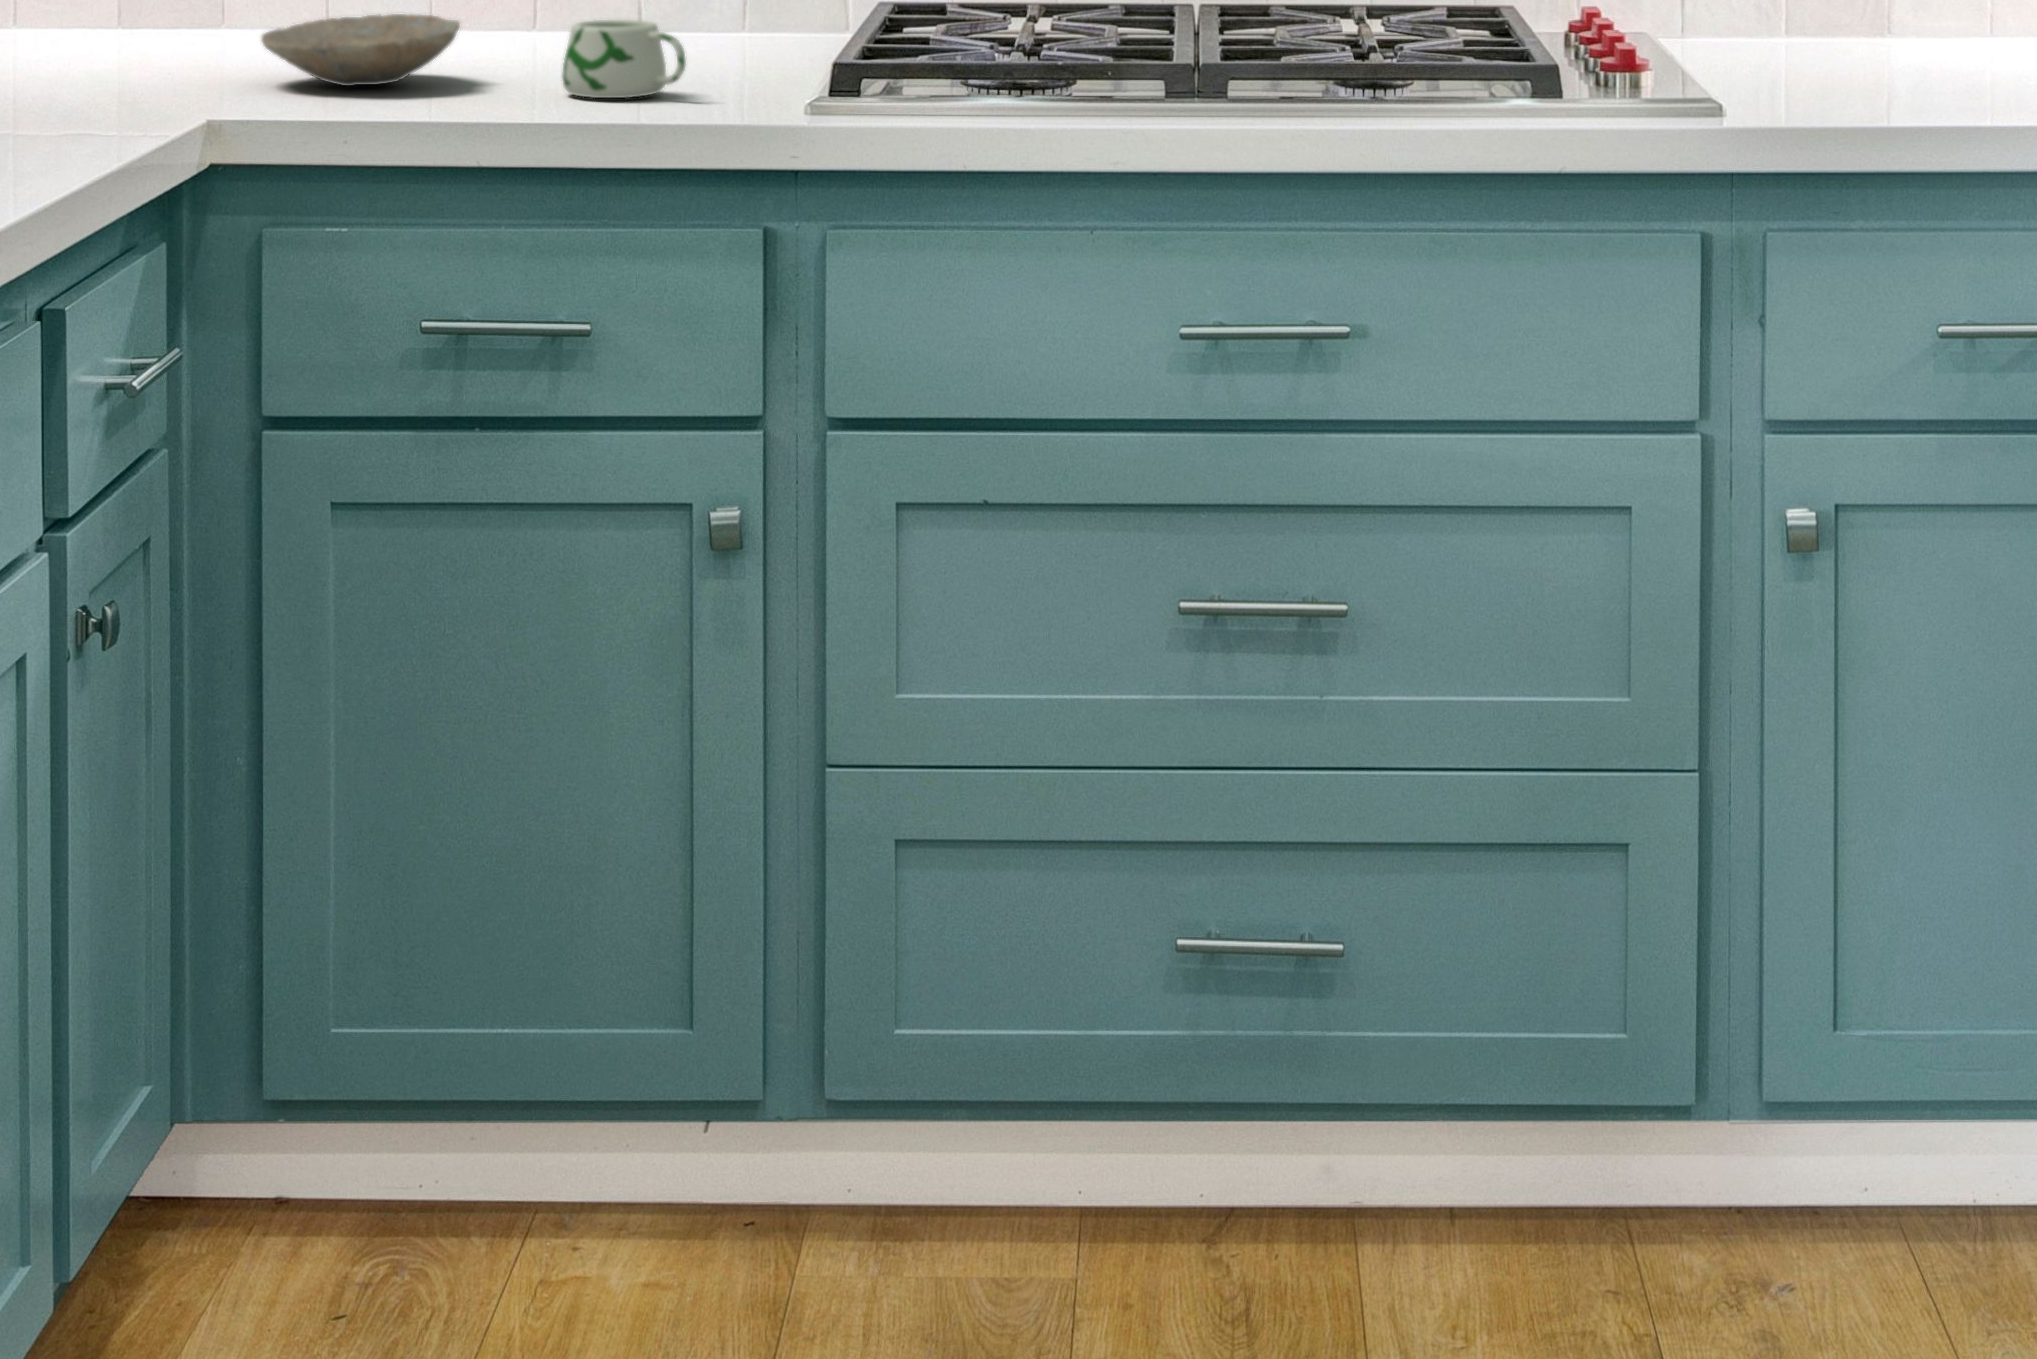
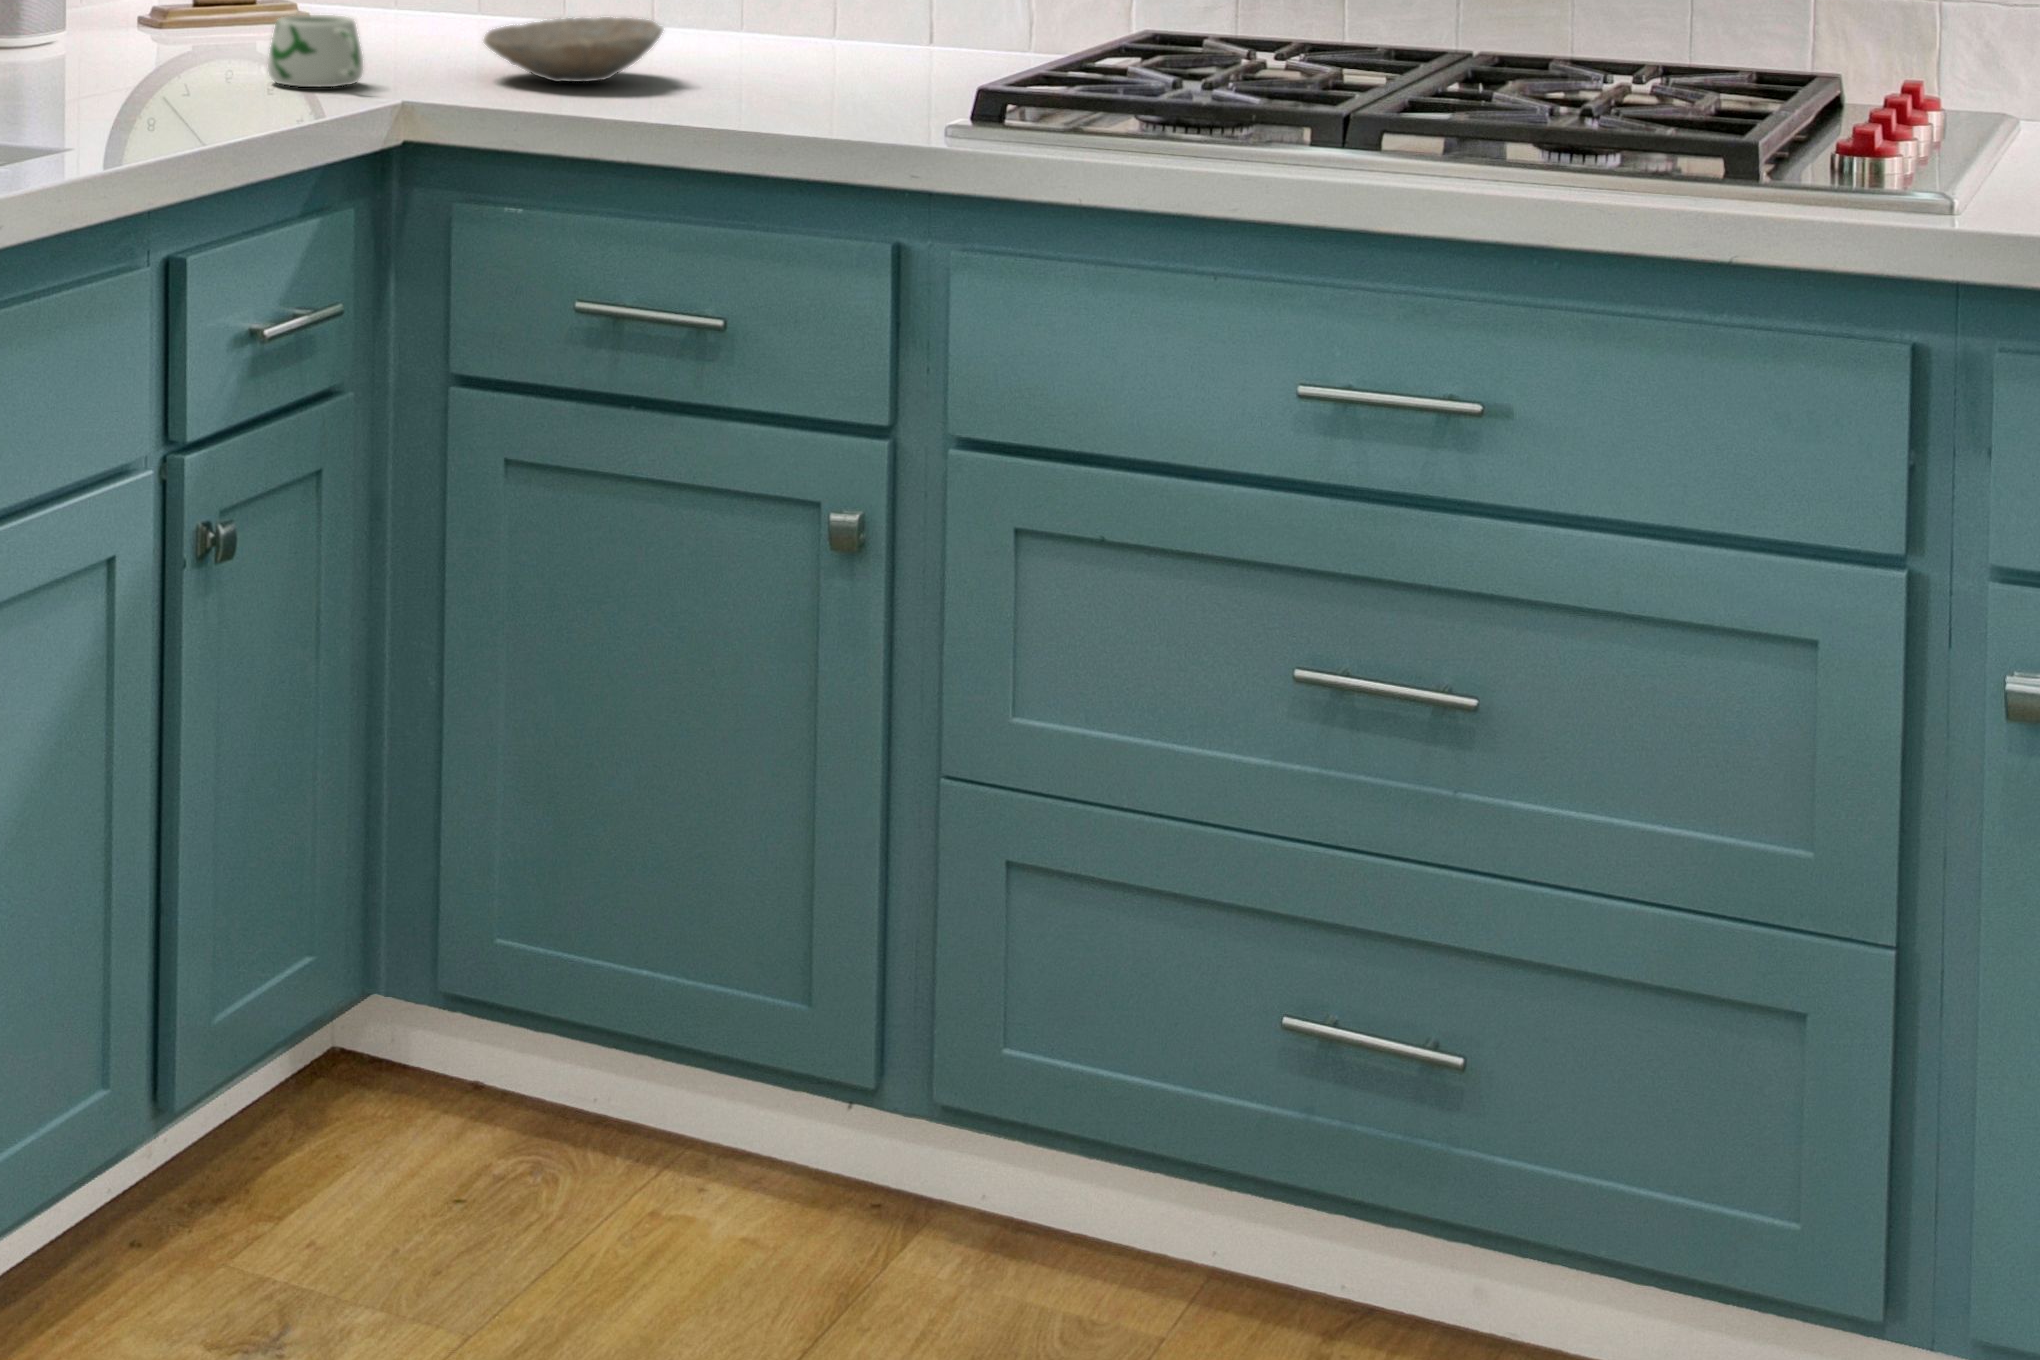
mug: present [562,20,685,98] -> present [268,15,363,87]

